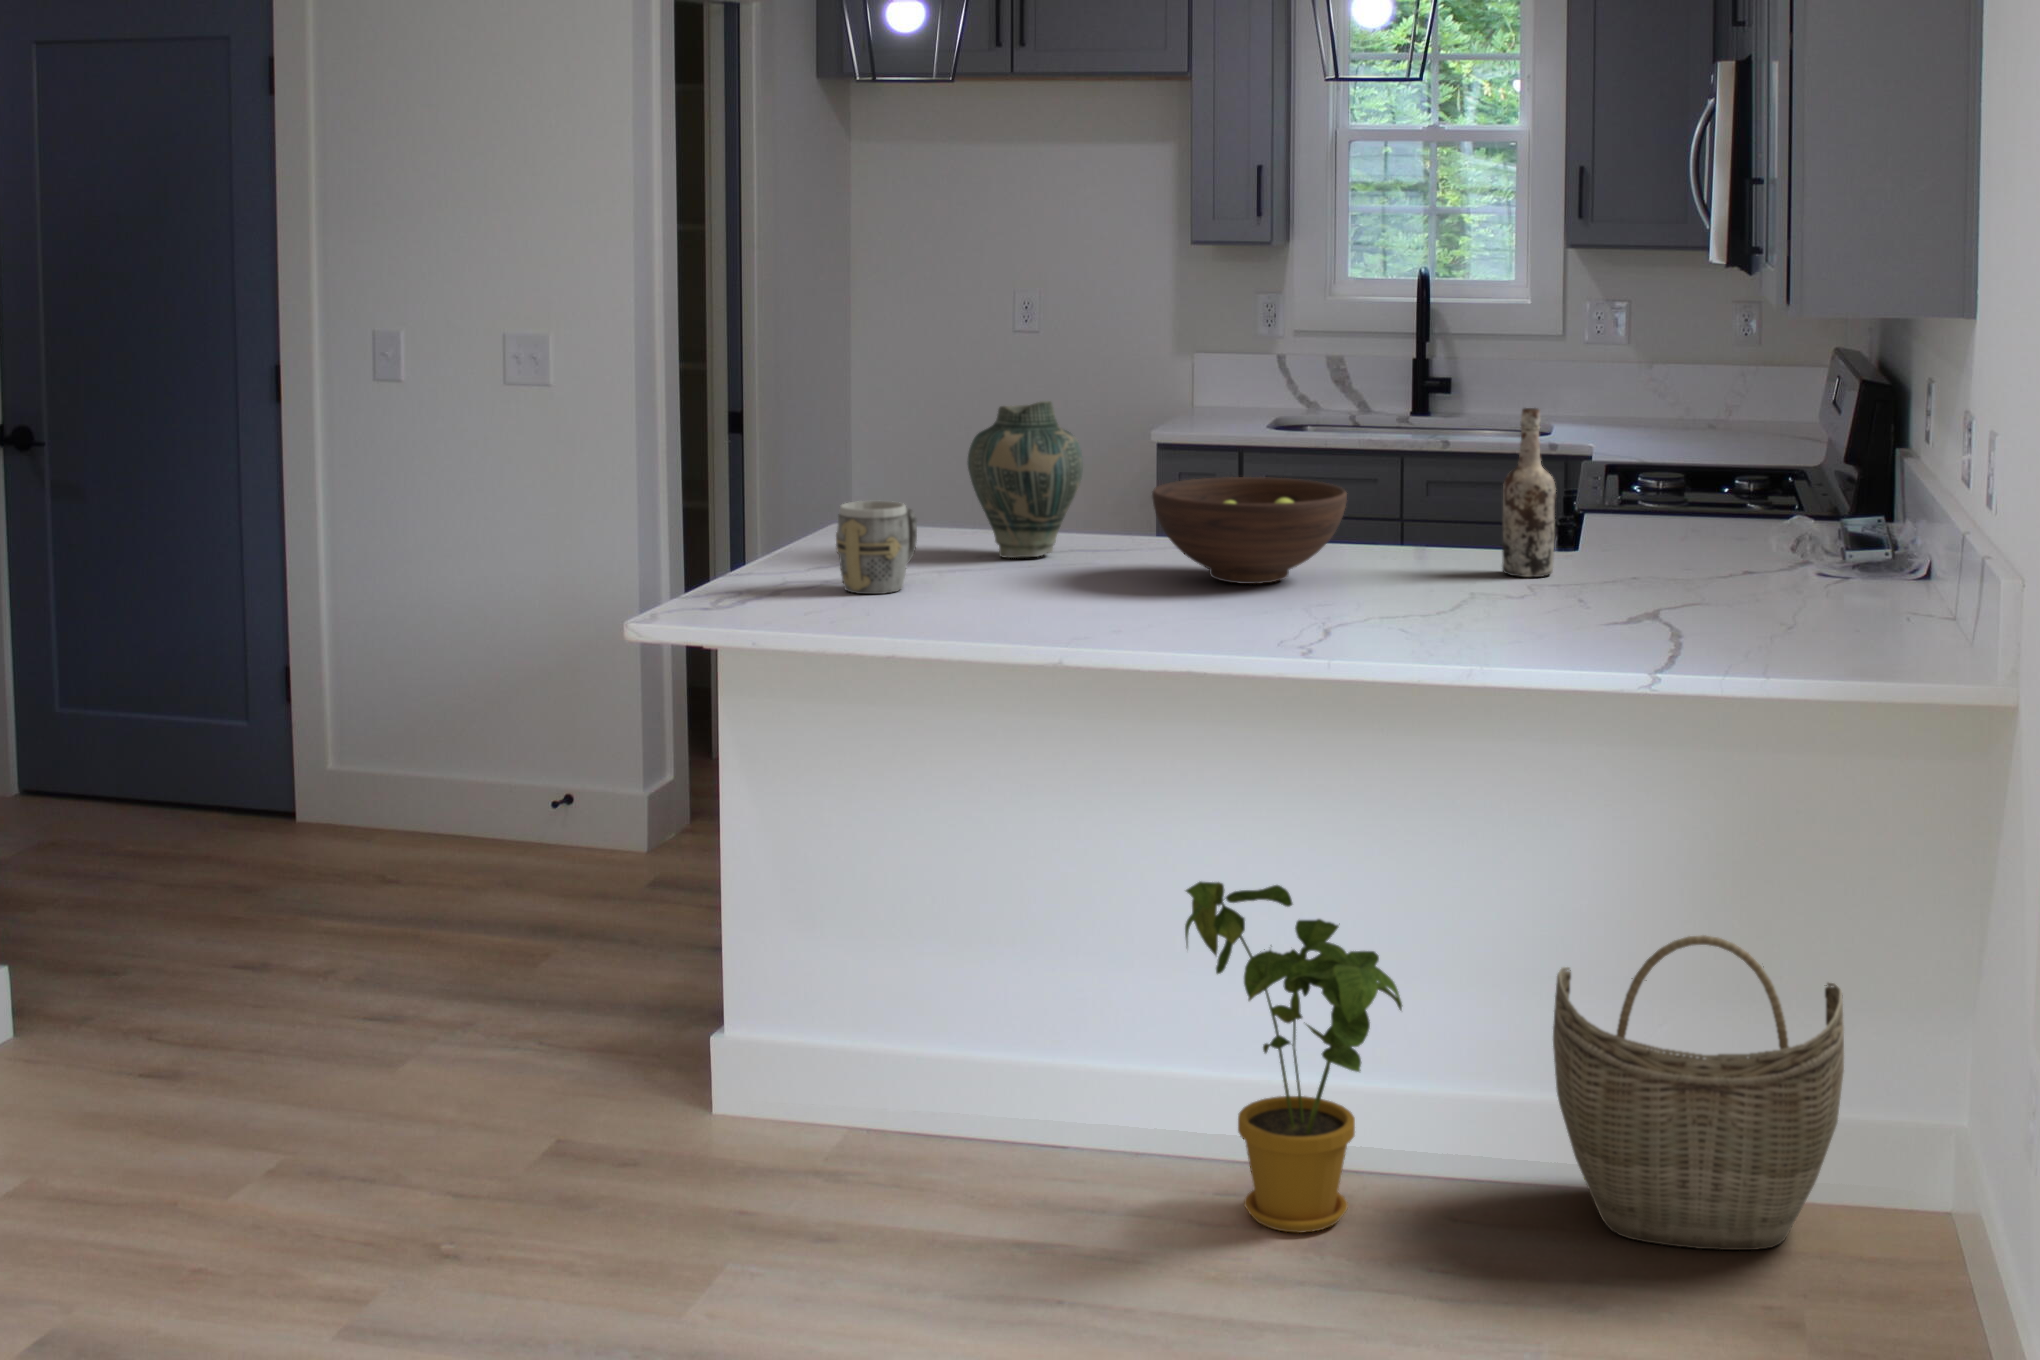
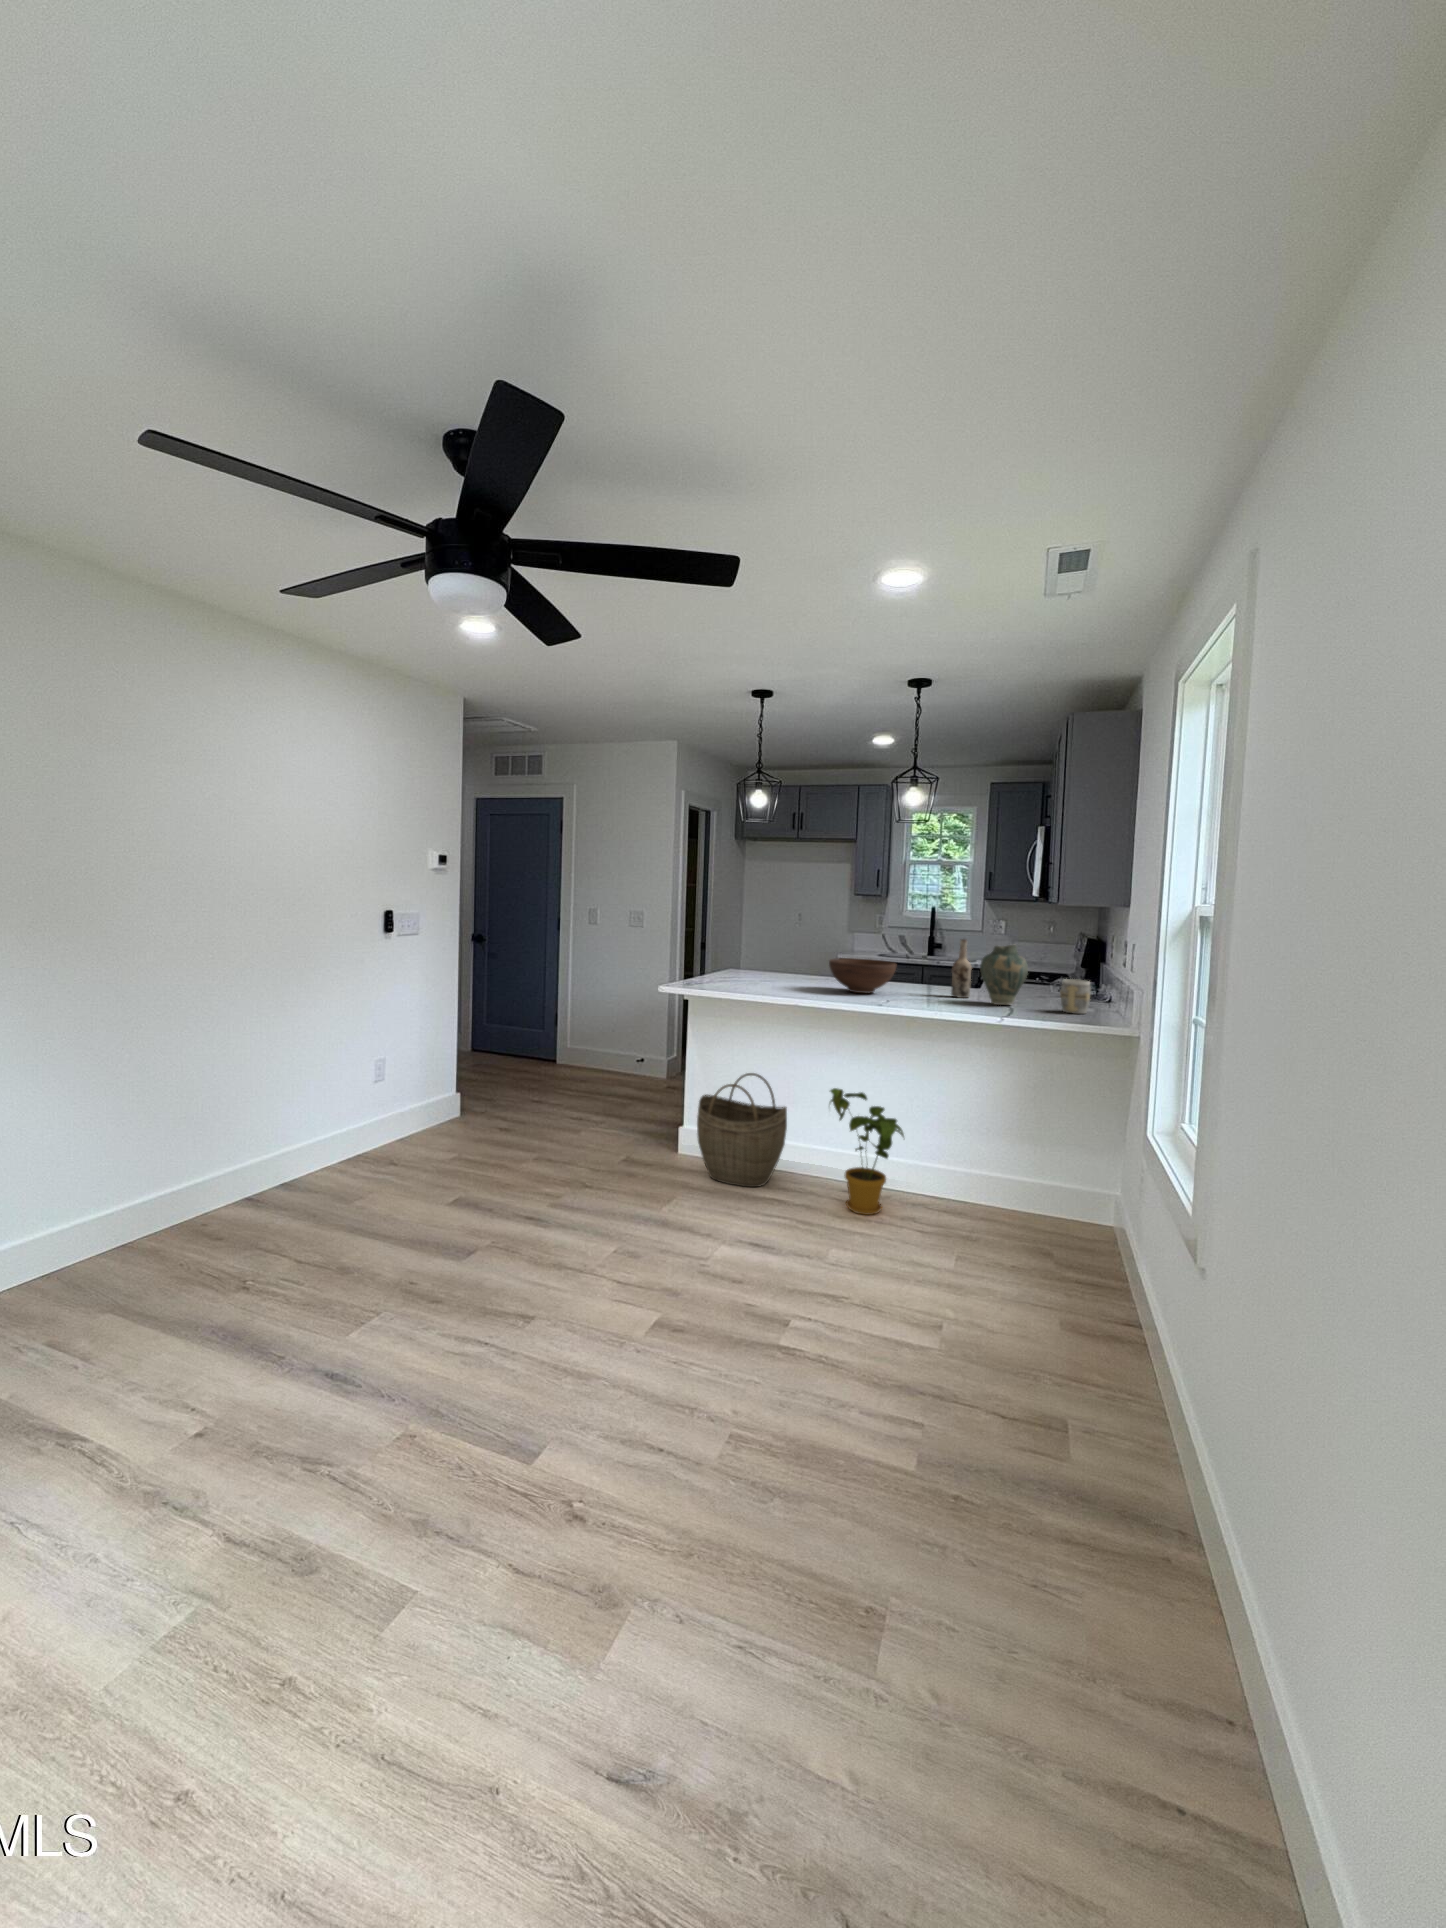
vase: present [967,401,1083,558] -> present [980,945,1028,1005]
mug: present [836,501,917,594] -> present [1060,979,1091,1014]
woven basket: present [1553,935,1844,1250] -> present [697,1073,787,1187]

